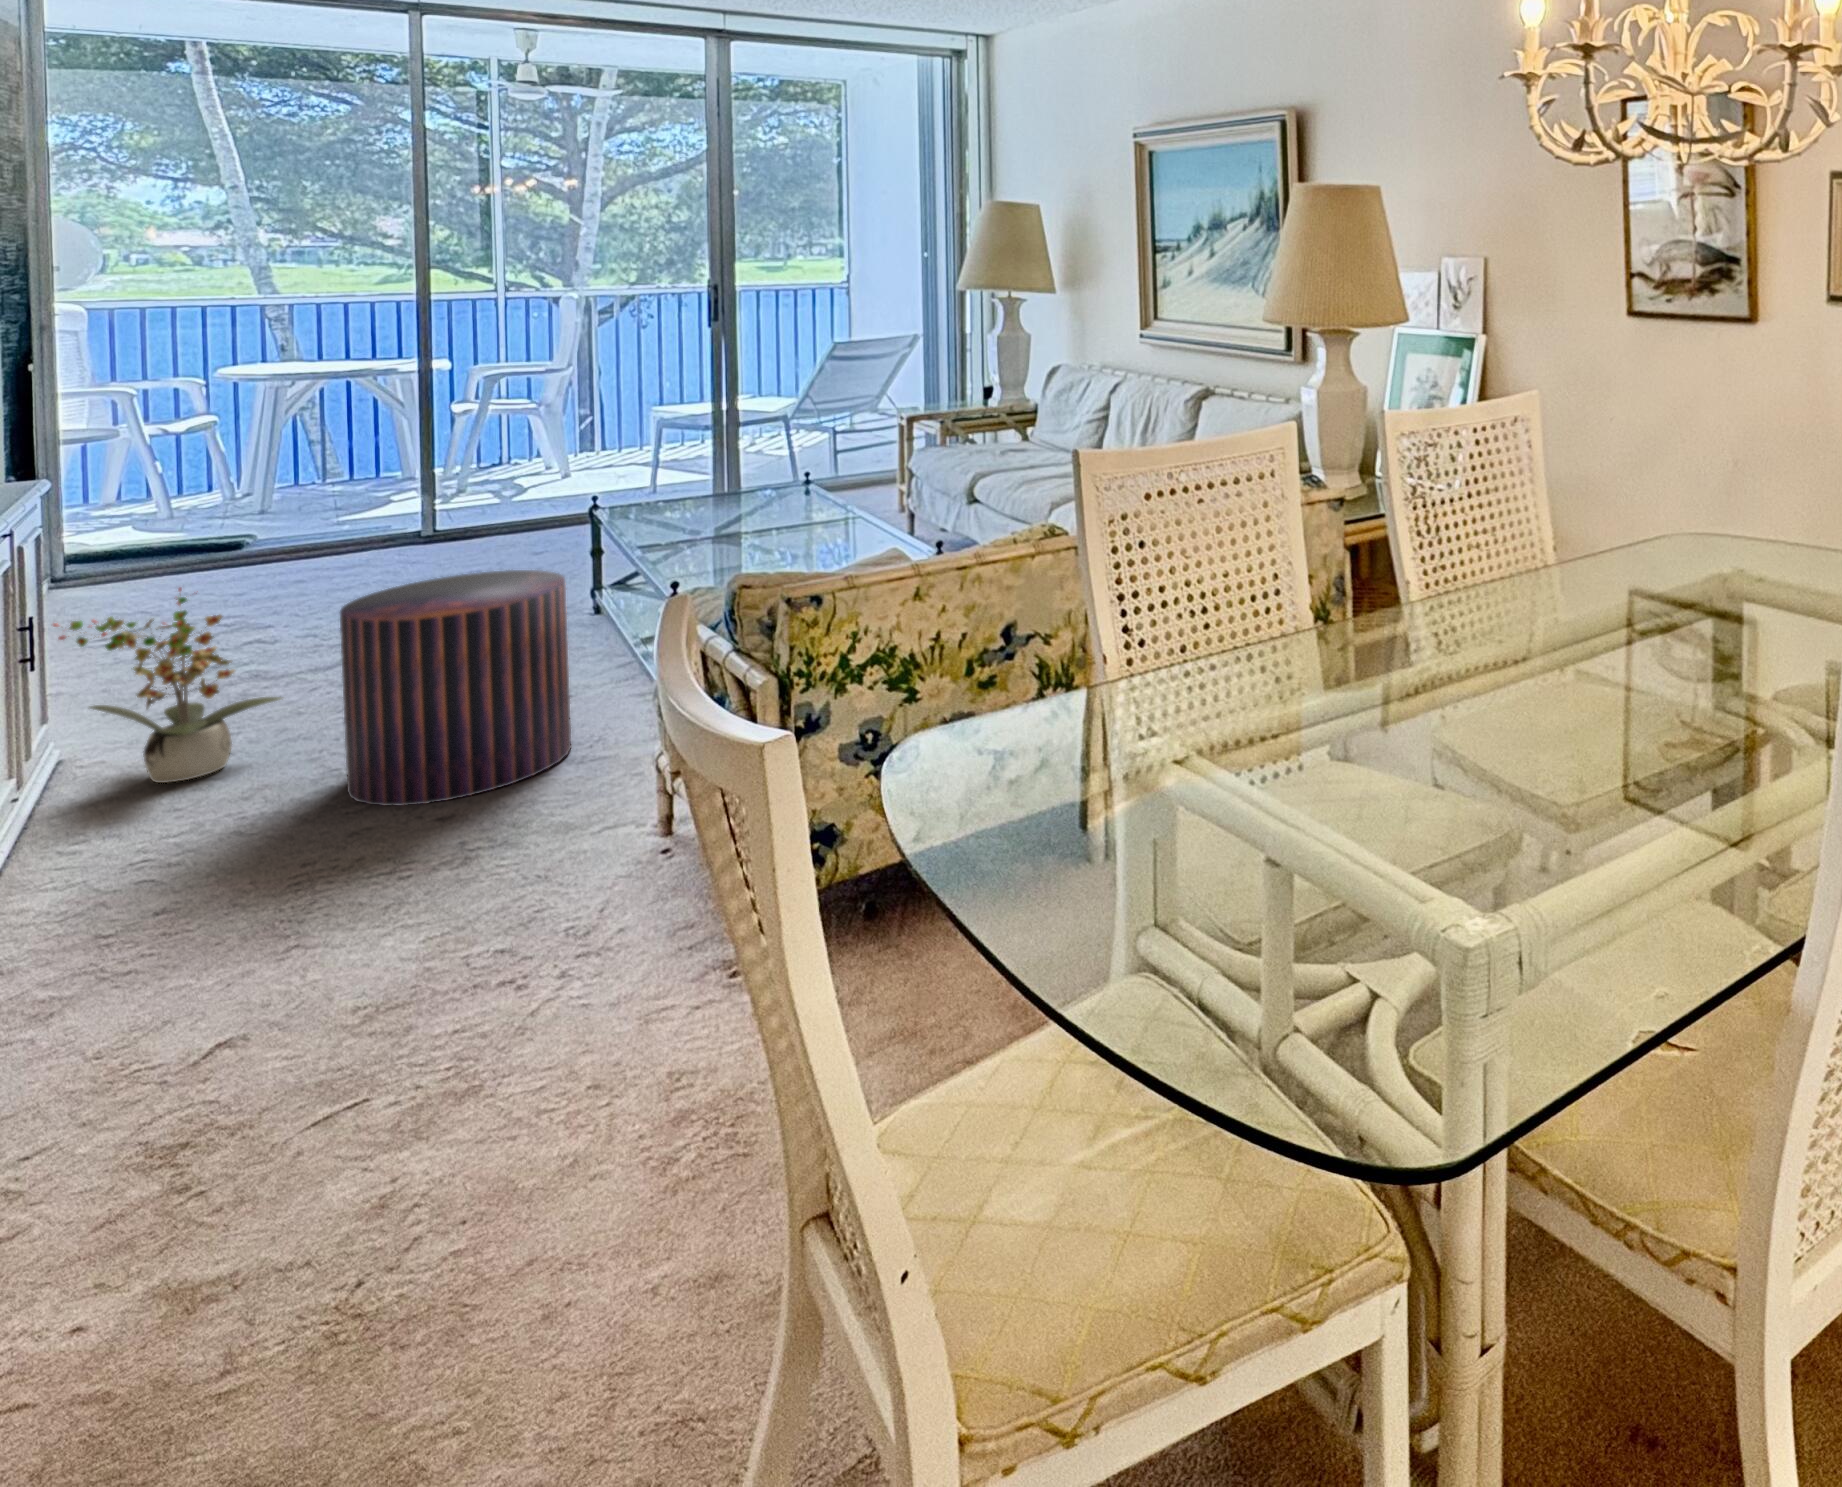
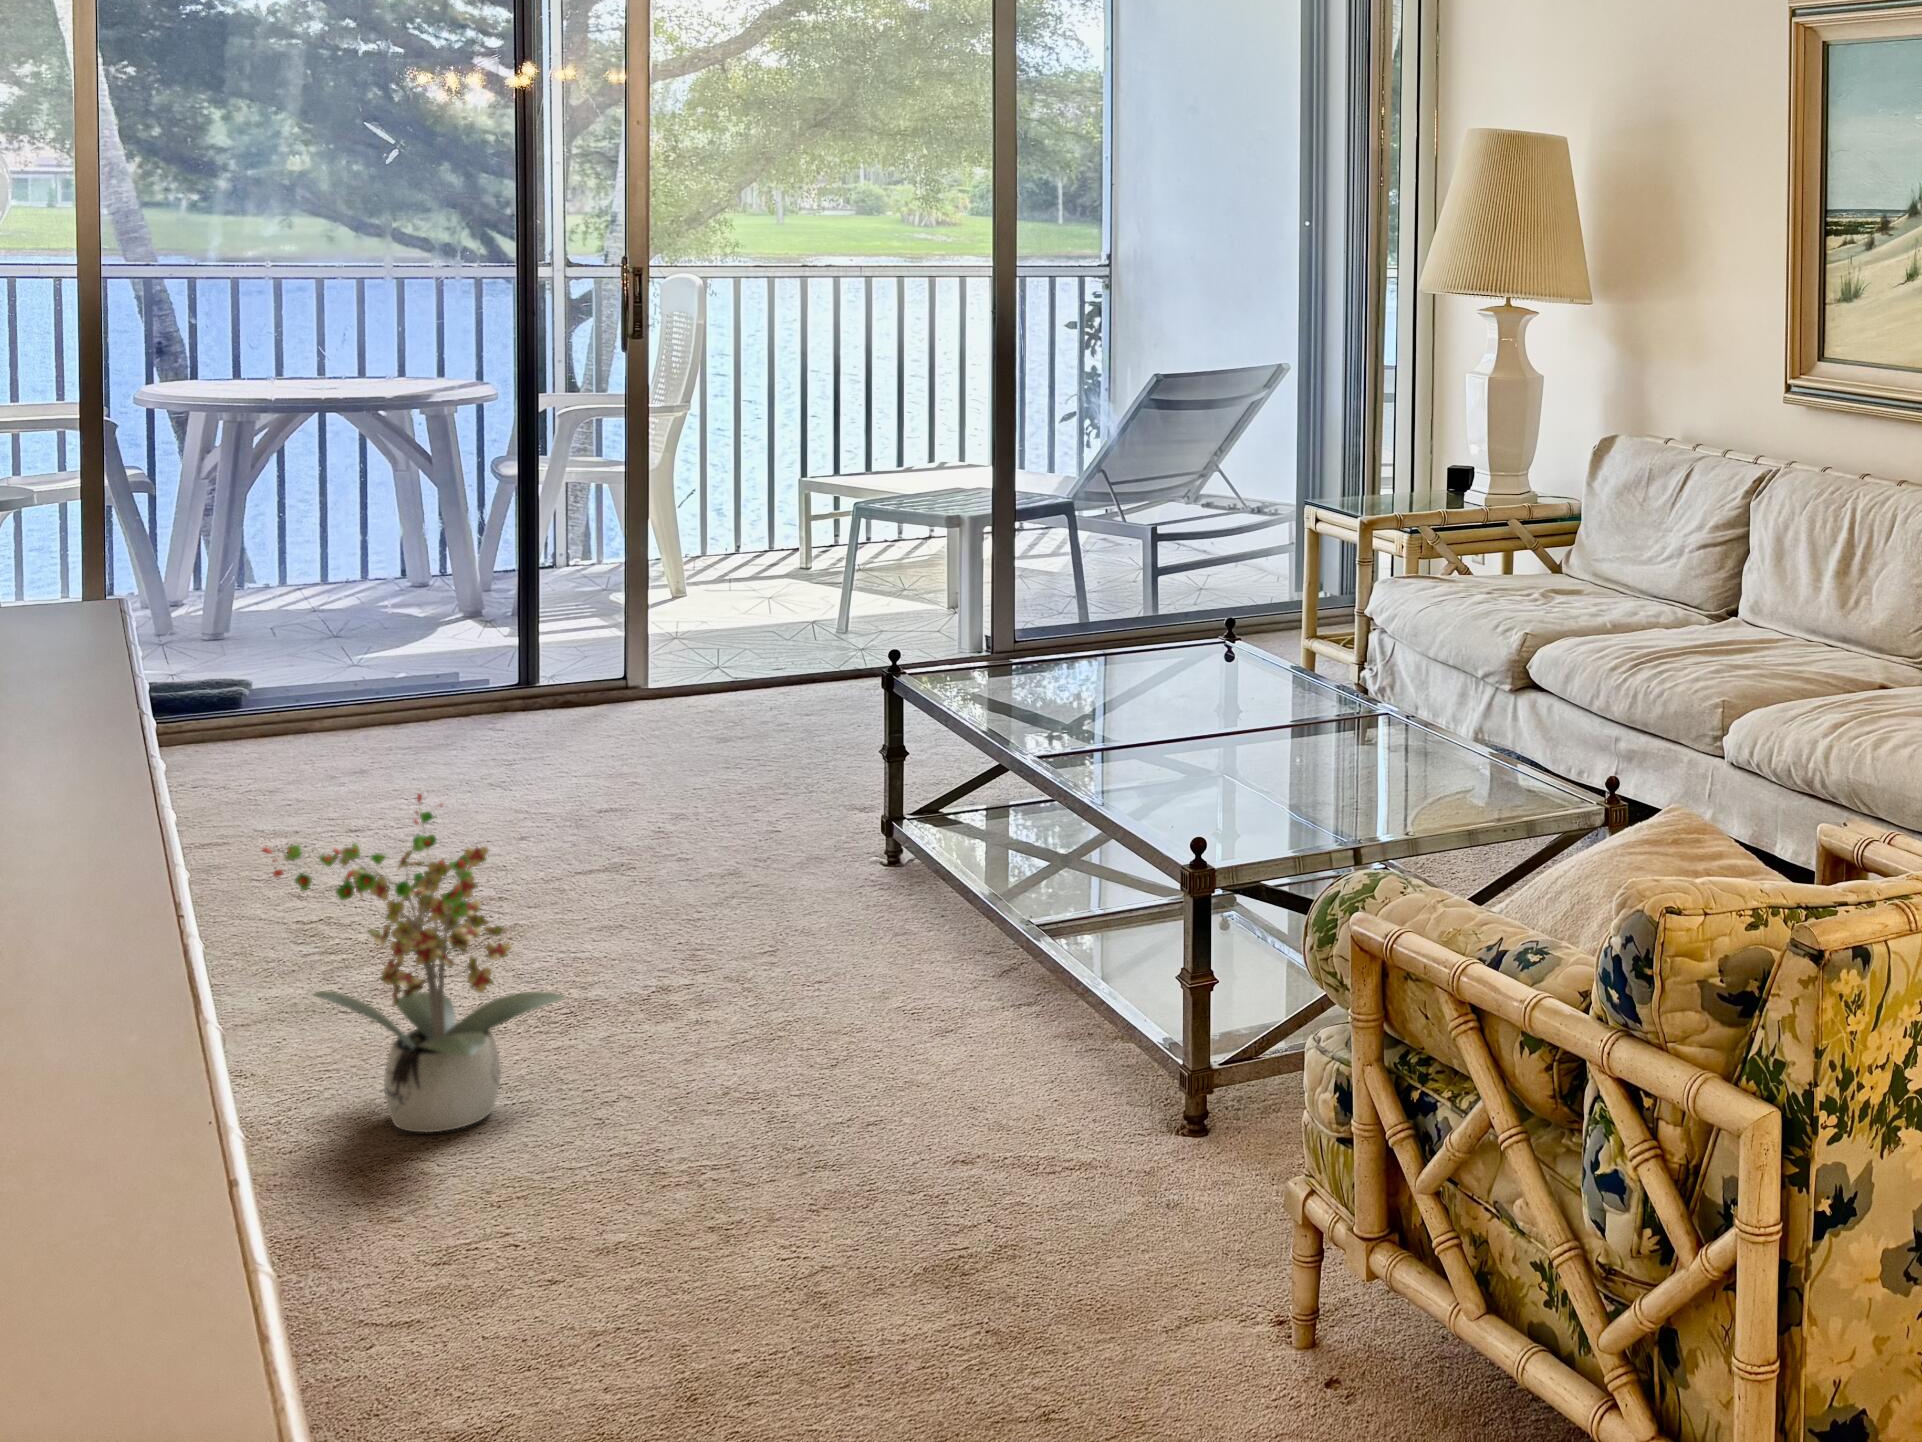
pouf: present [340,570,571,806] -> none [705,797,1035,1219]

